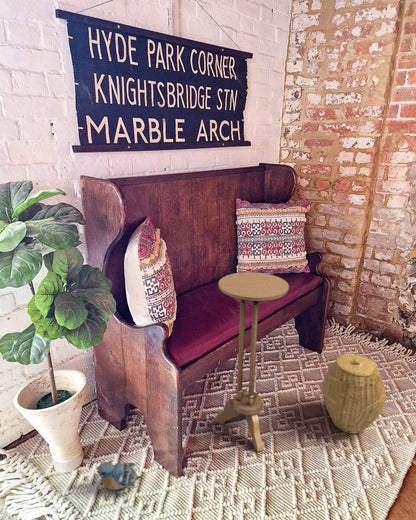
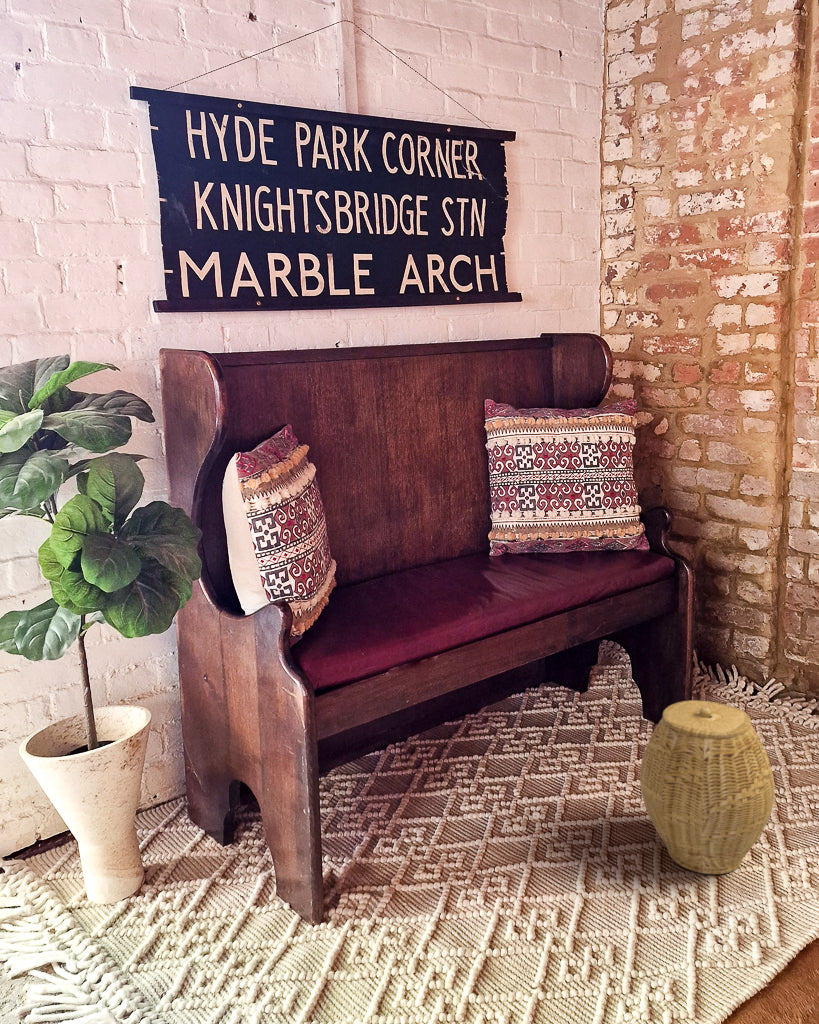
side table: present [215,272,289,451] -> none [398,524,534,892]
plush toy: present [97,462,142,490] -> none [158,873,245,930]

